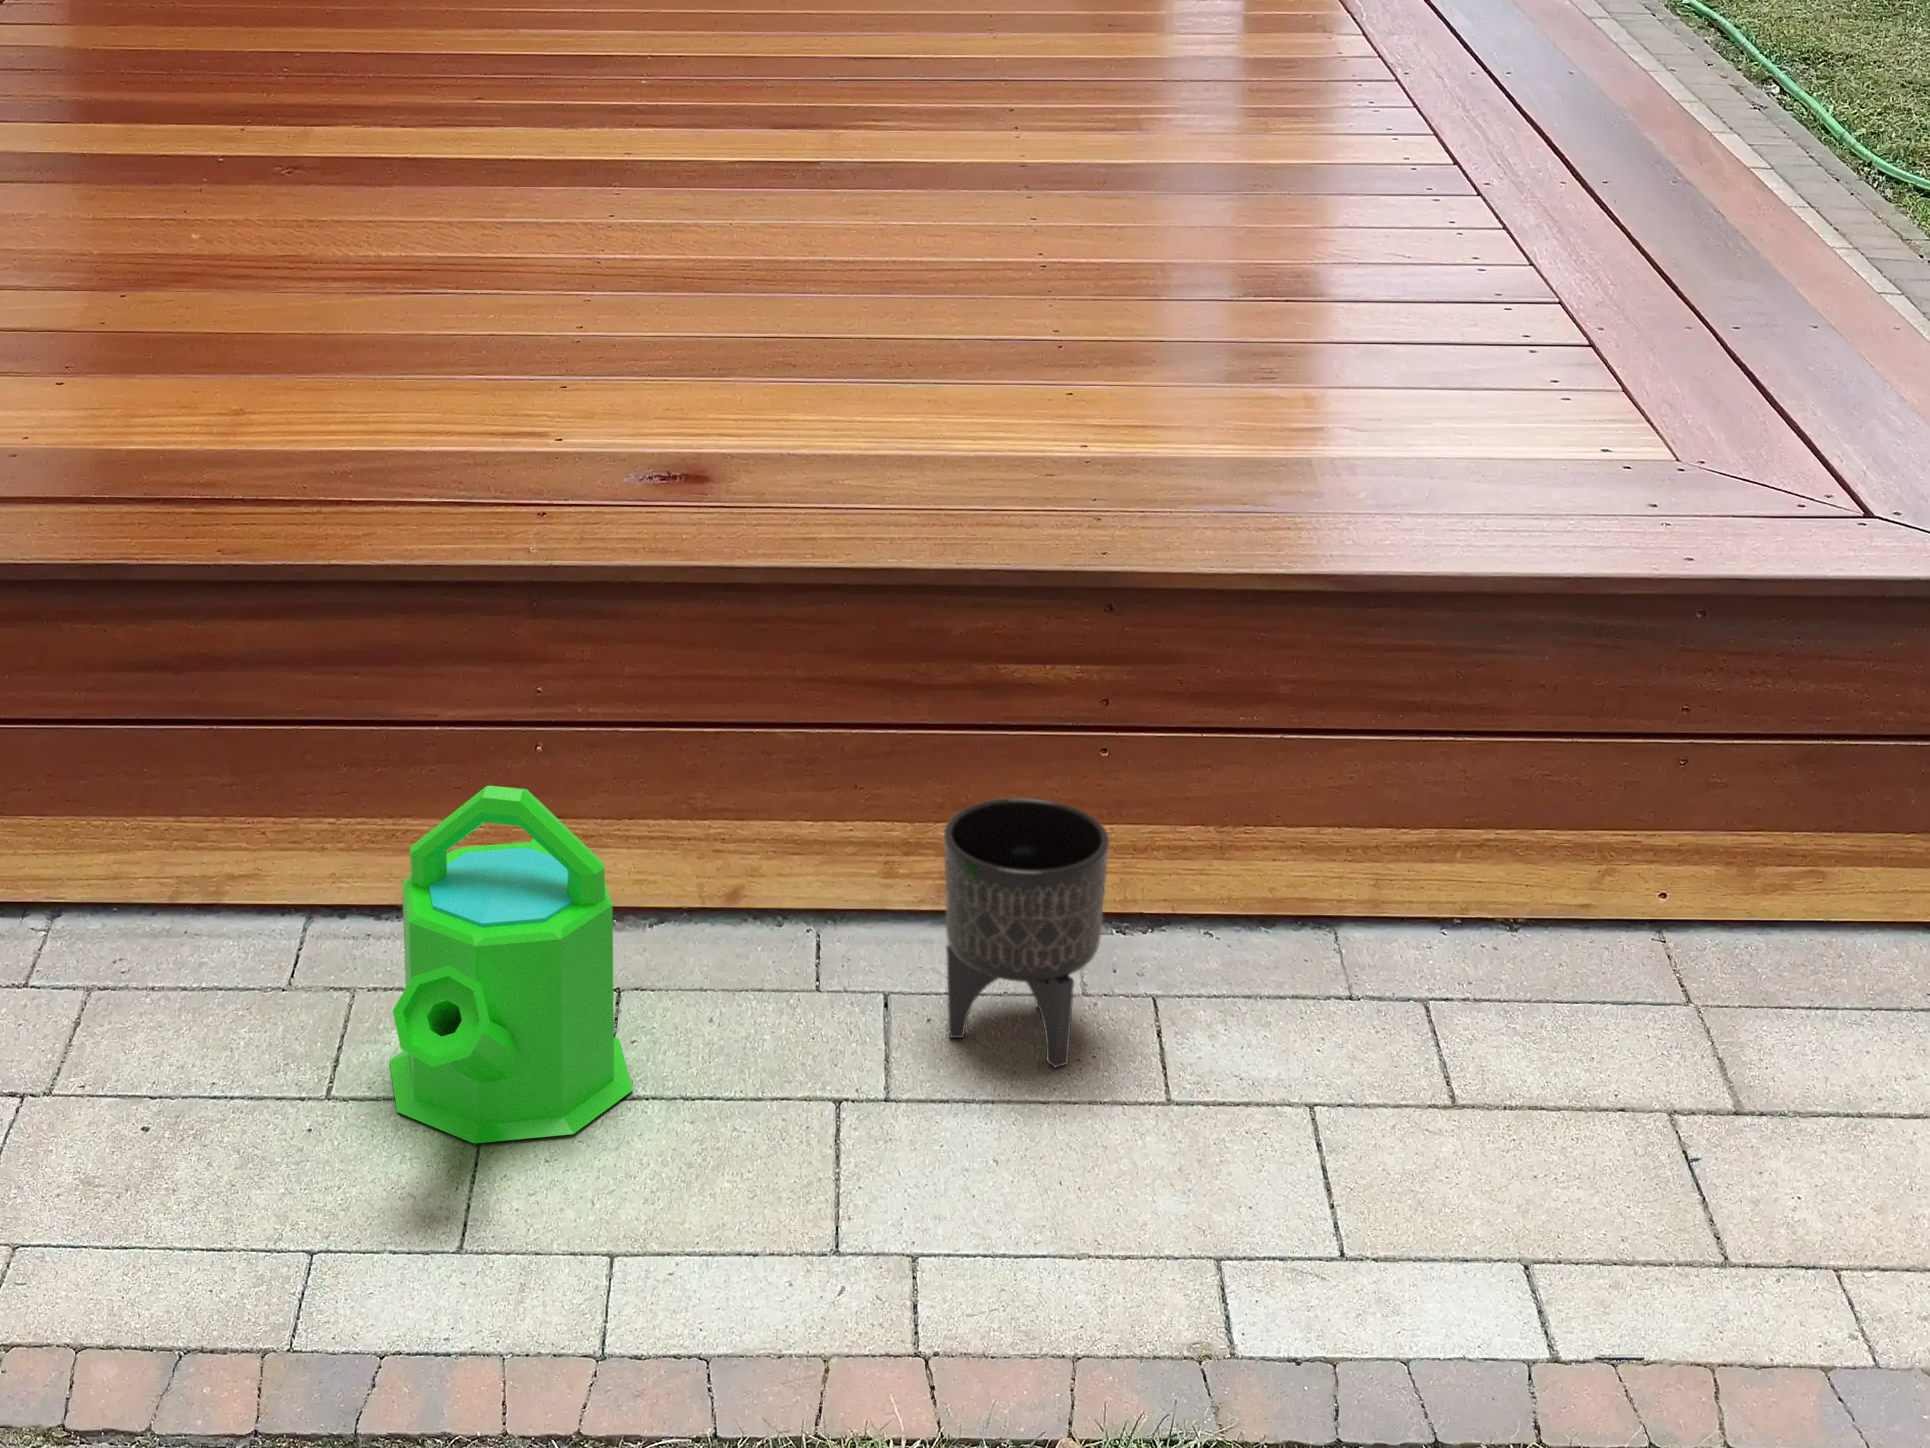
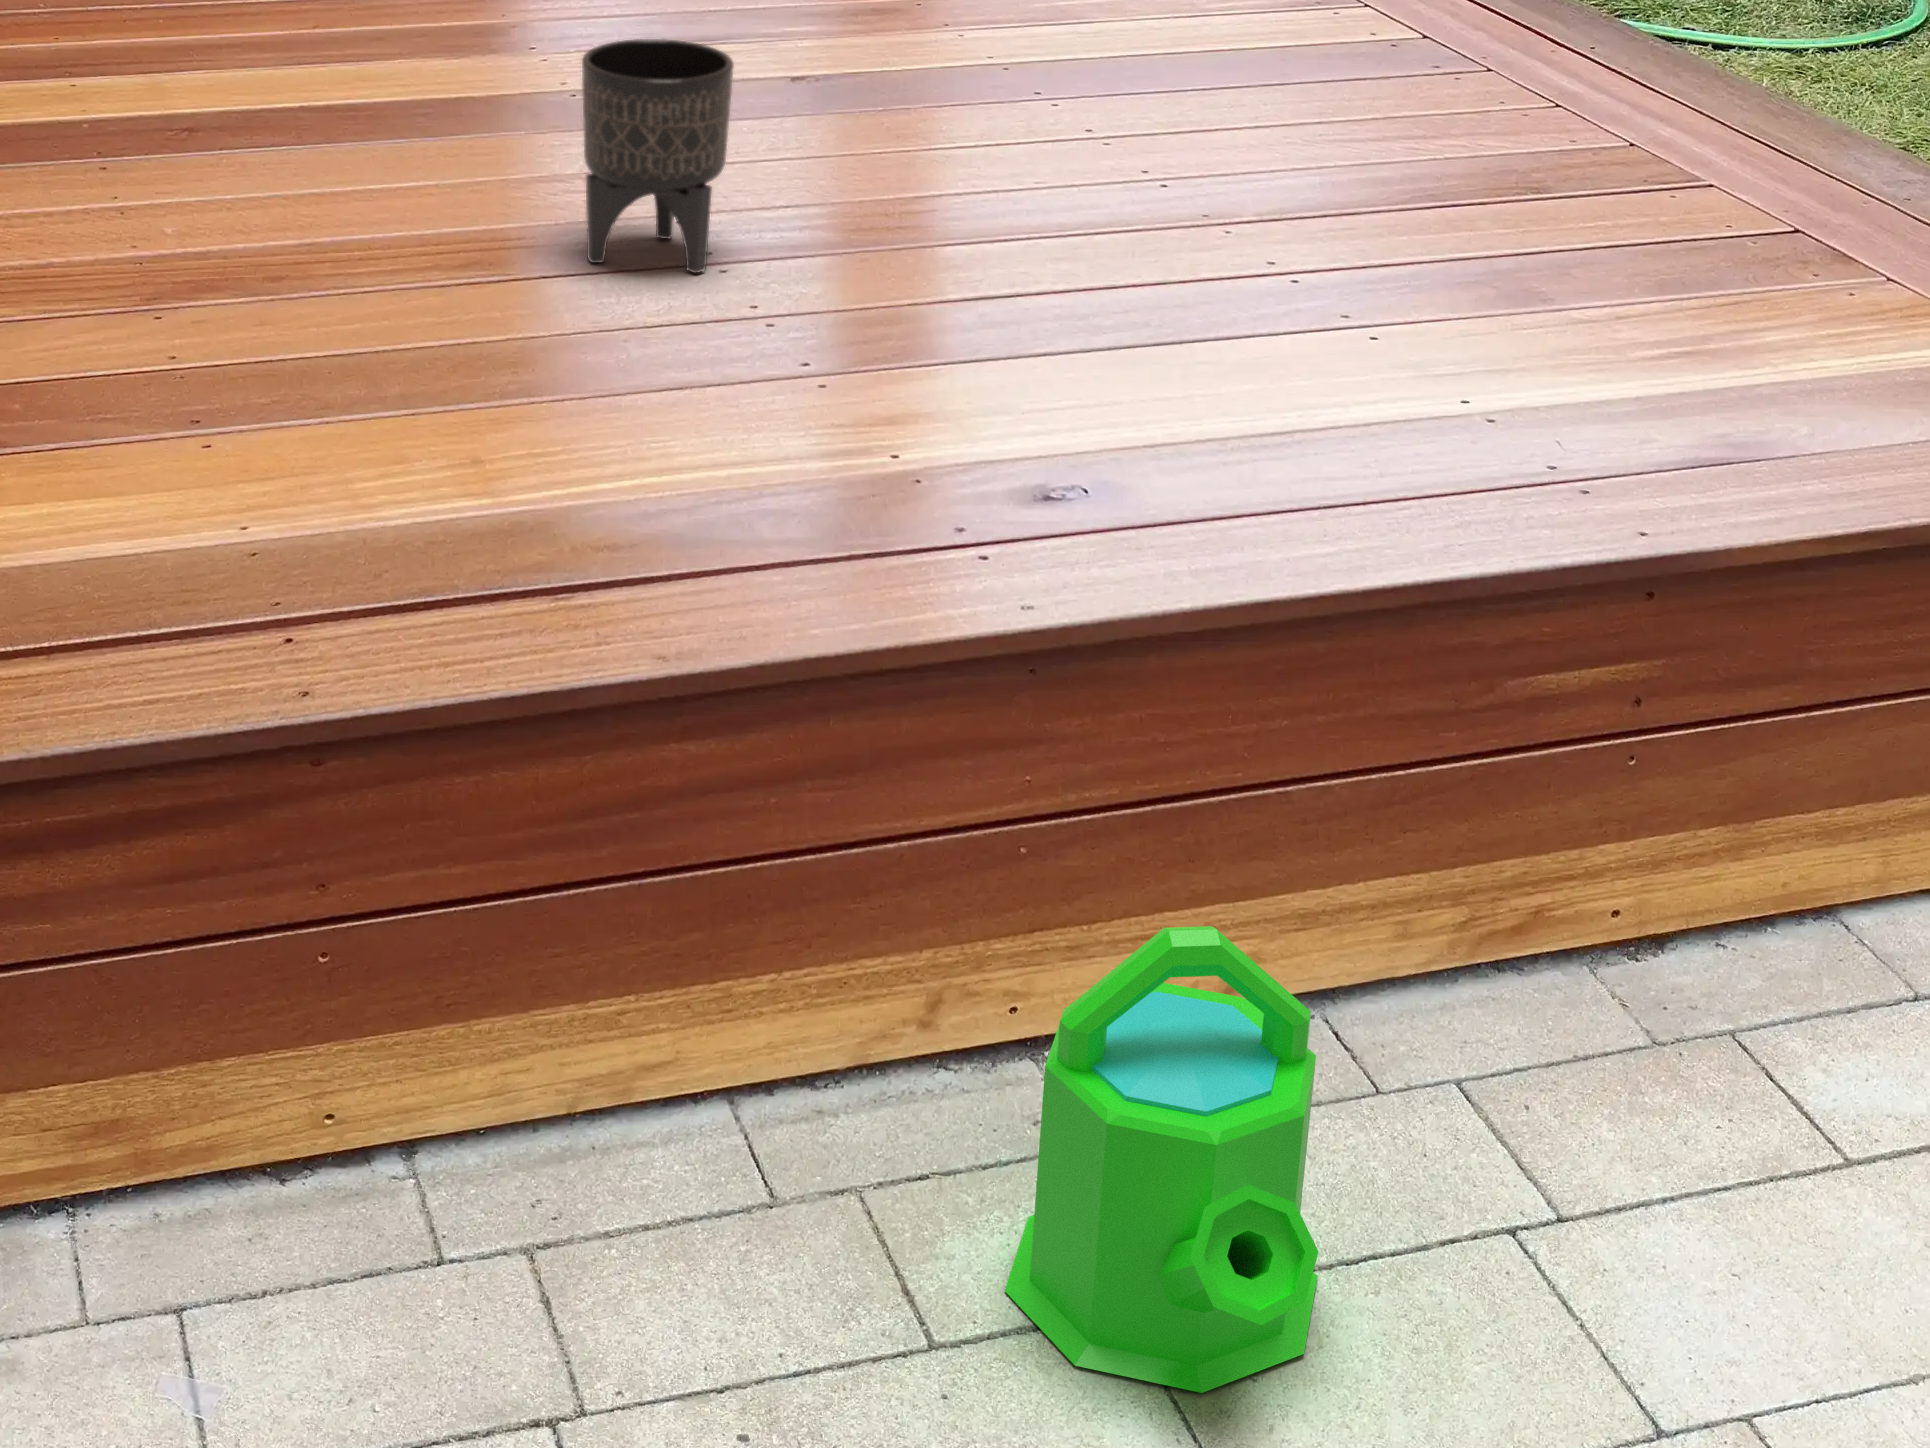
planter: present [944,798,1109,1068] -> present [582,39,734,273]

